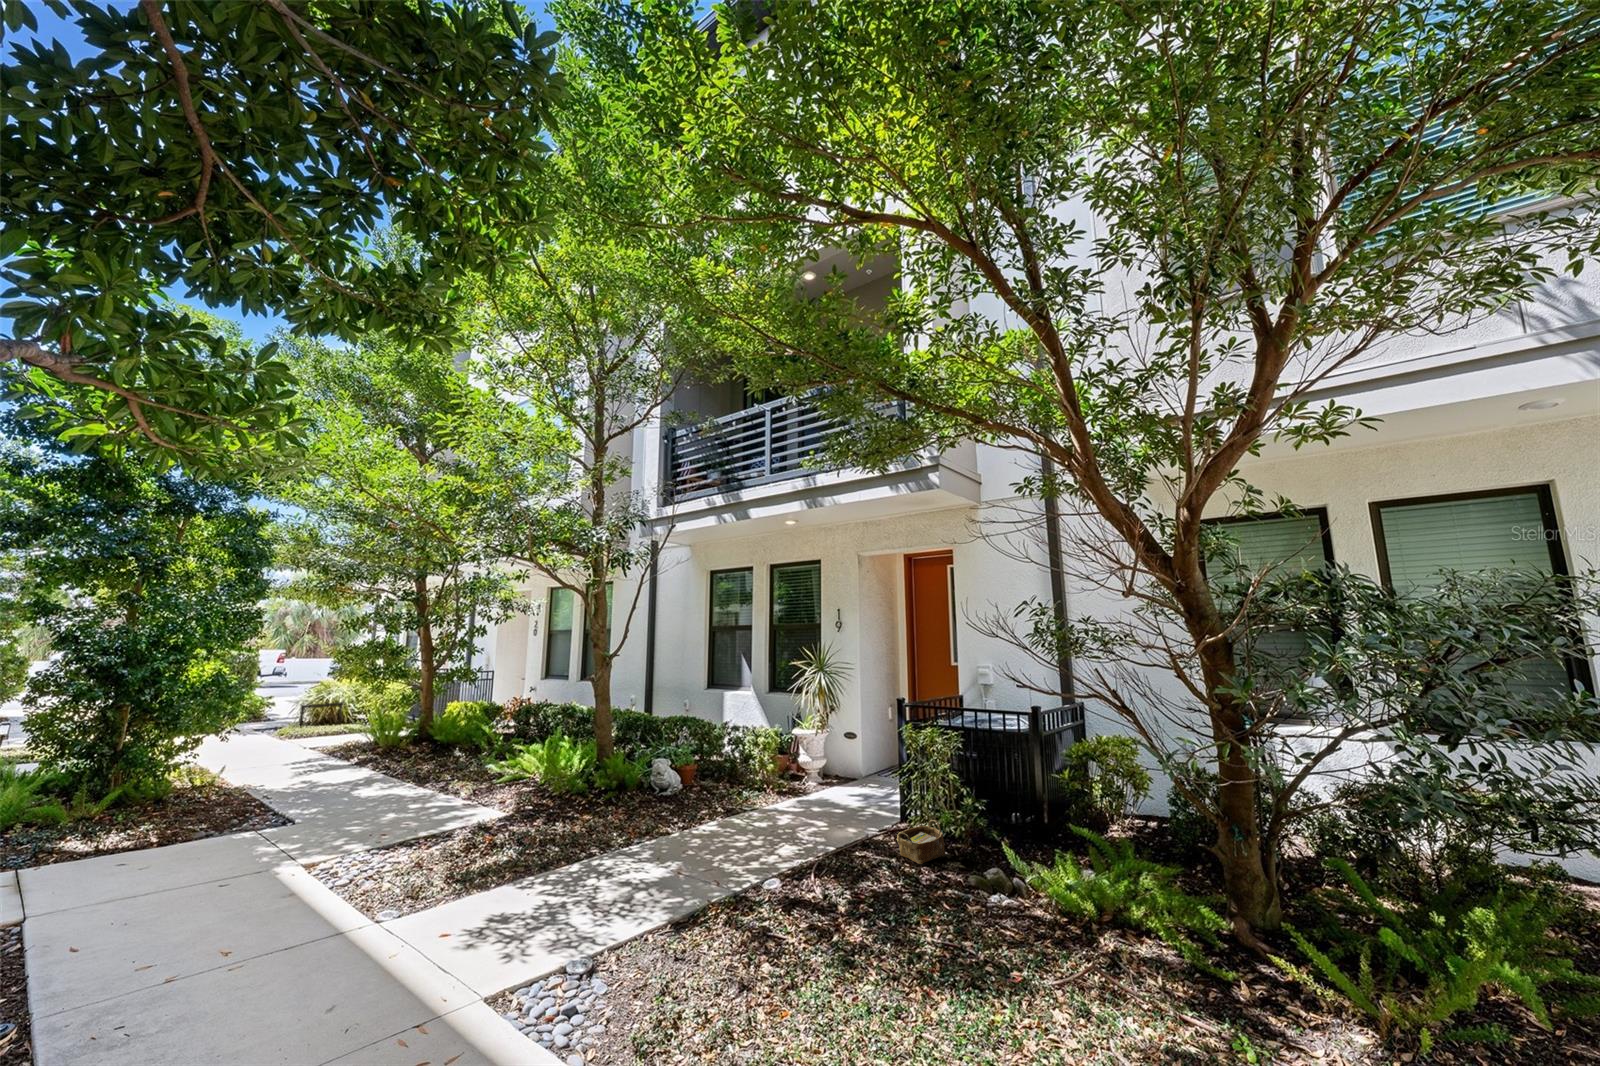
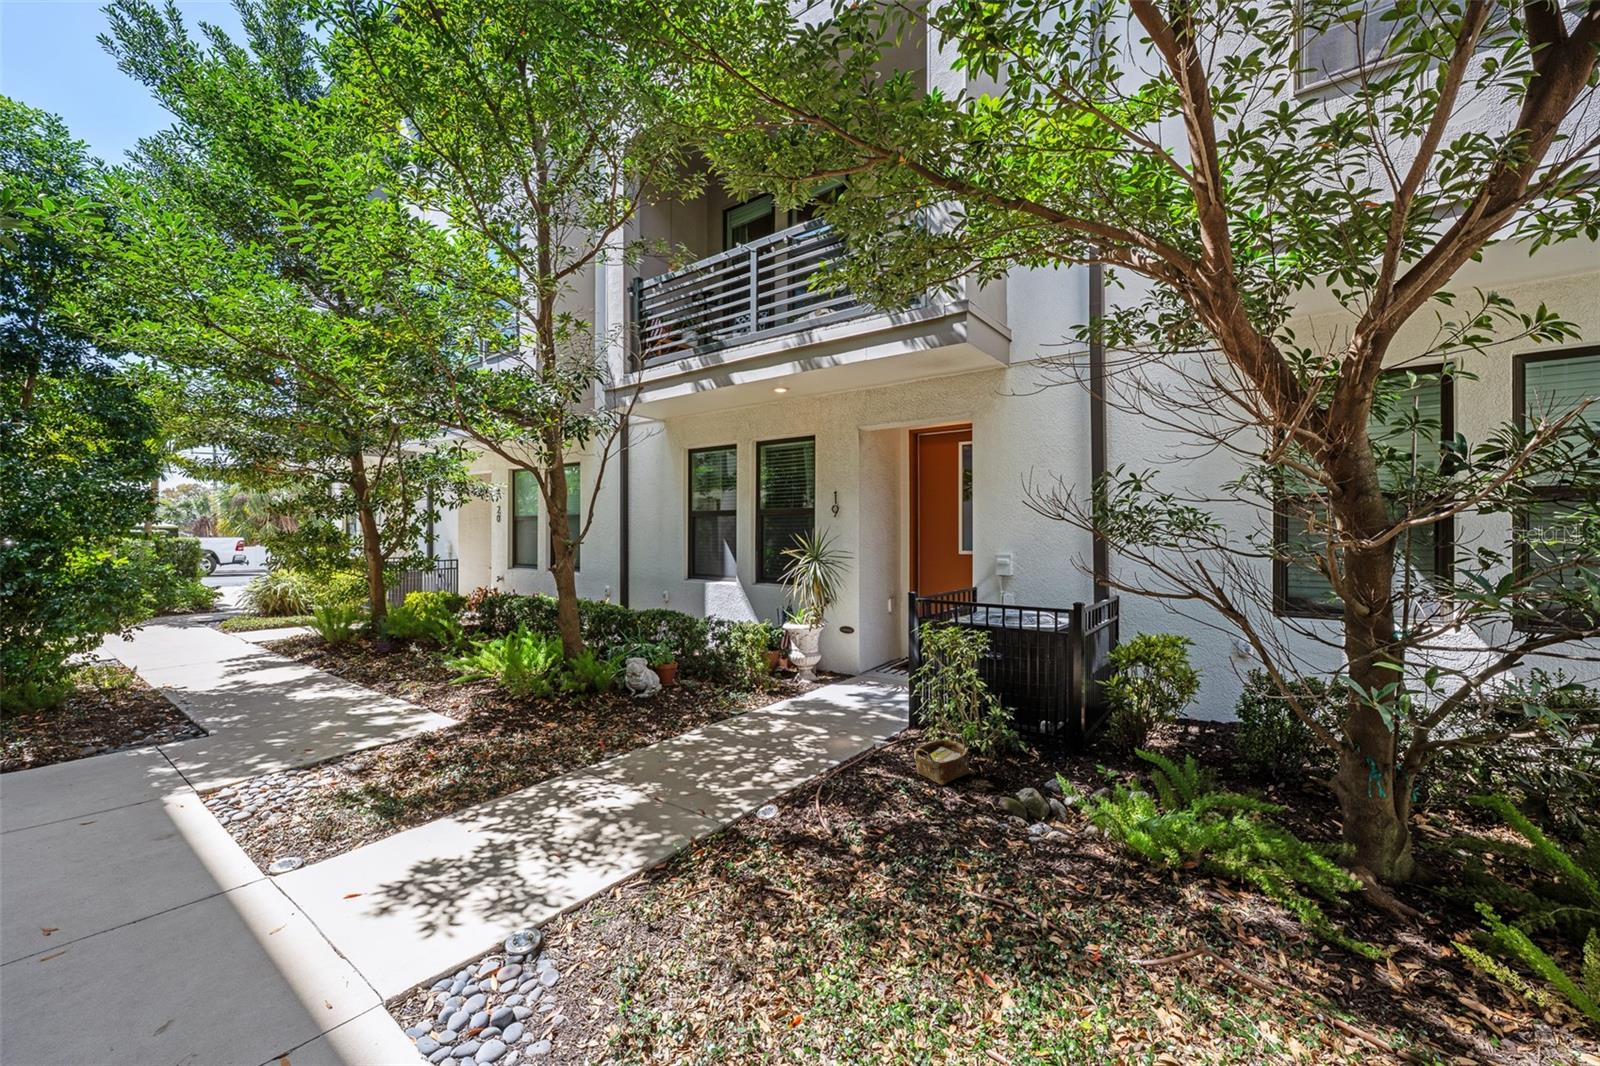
bench: present [299,702,344,725] -> none [246,593,295,619]
decorative plant: none [412,723,449,756] -> present [376,619,391,652]

